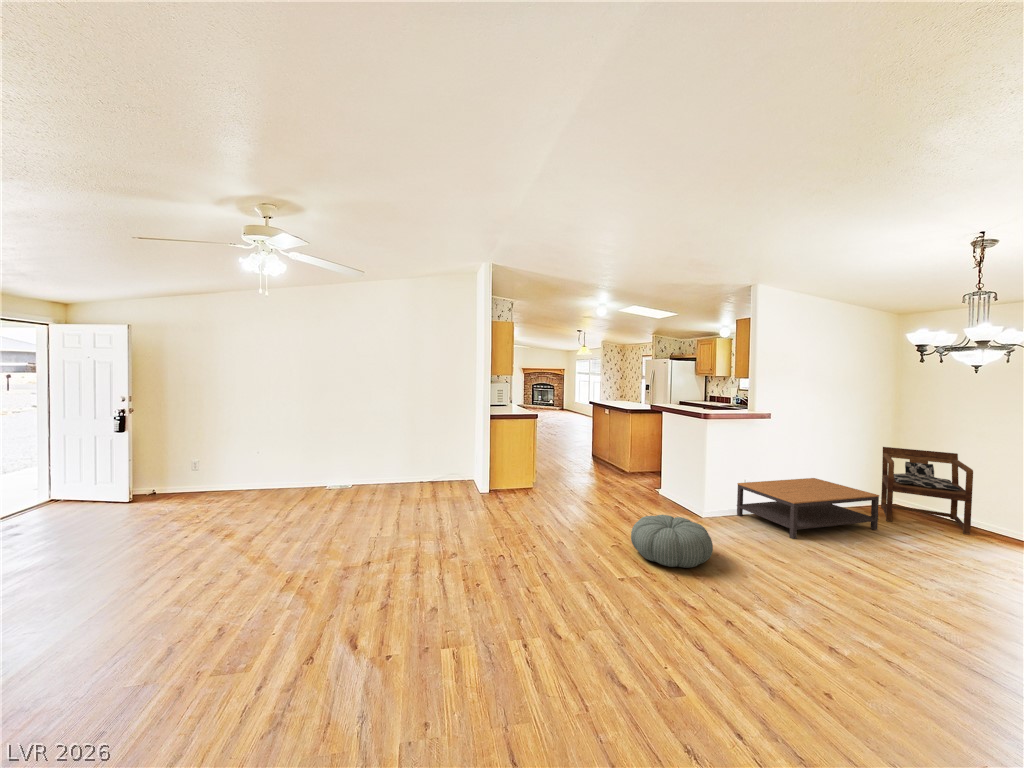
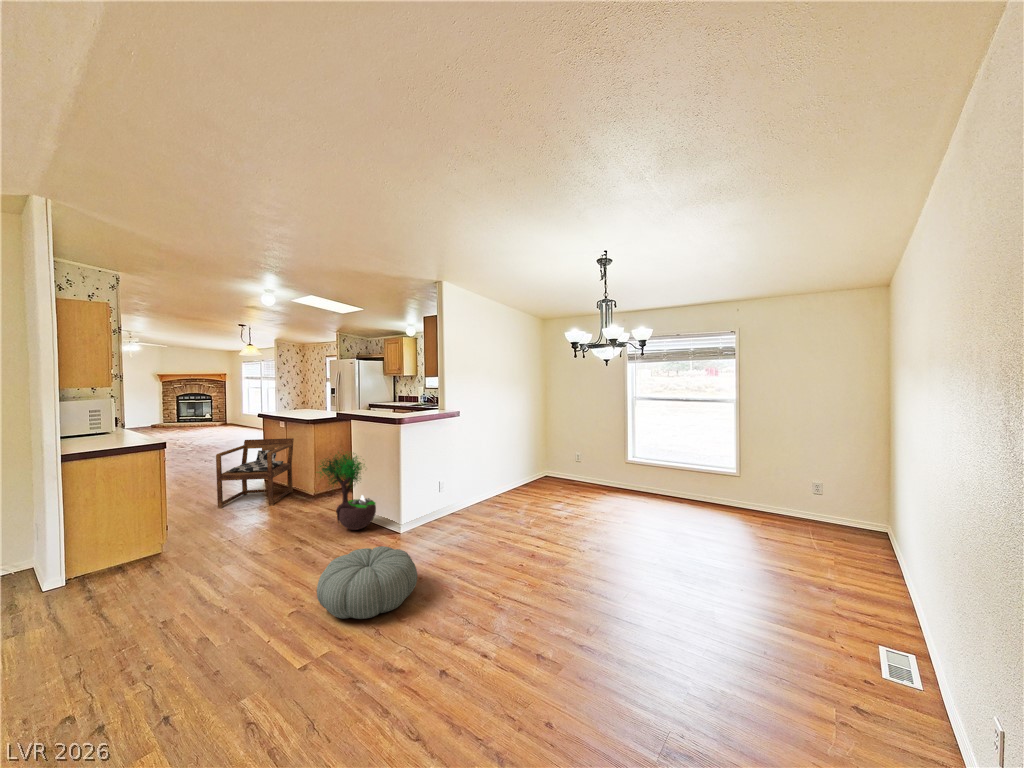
potted tree: none [632,432,681,505] -> present [320,454,376,530]
armchair: present [881,447,973,535] -> present [216,438,294,508]
coffee table: present [737,478,879,539] -> none [434,467,543,533]

